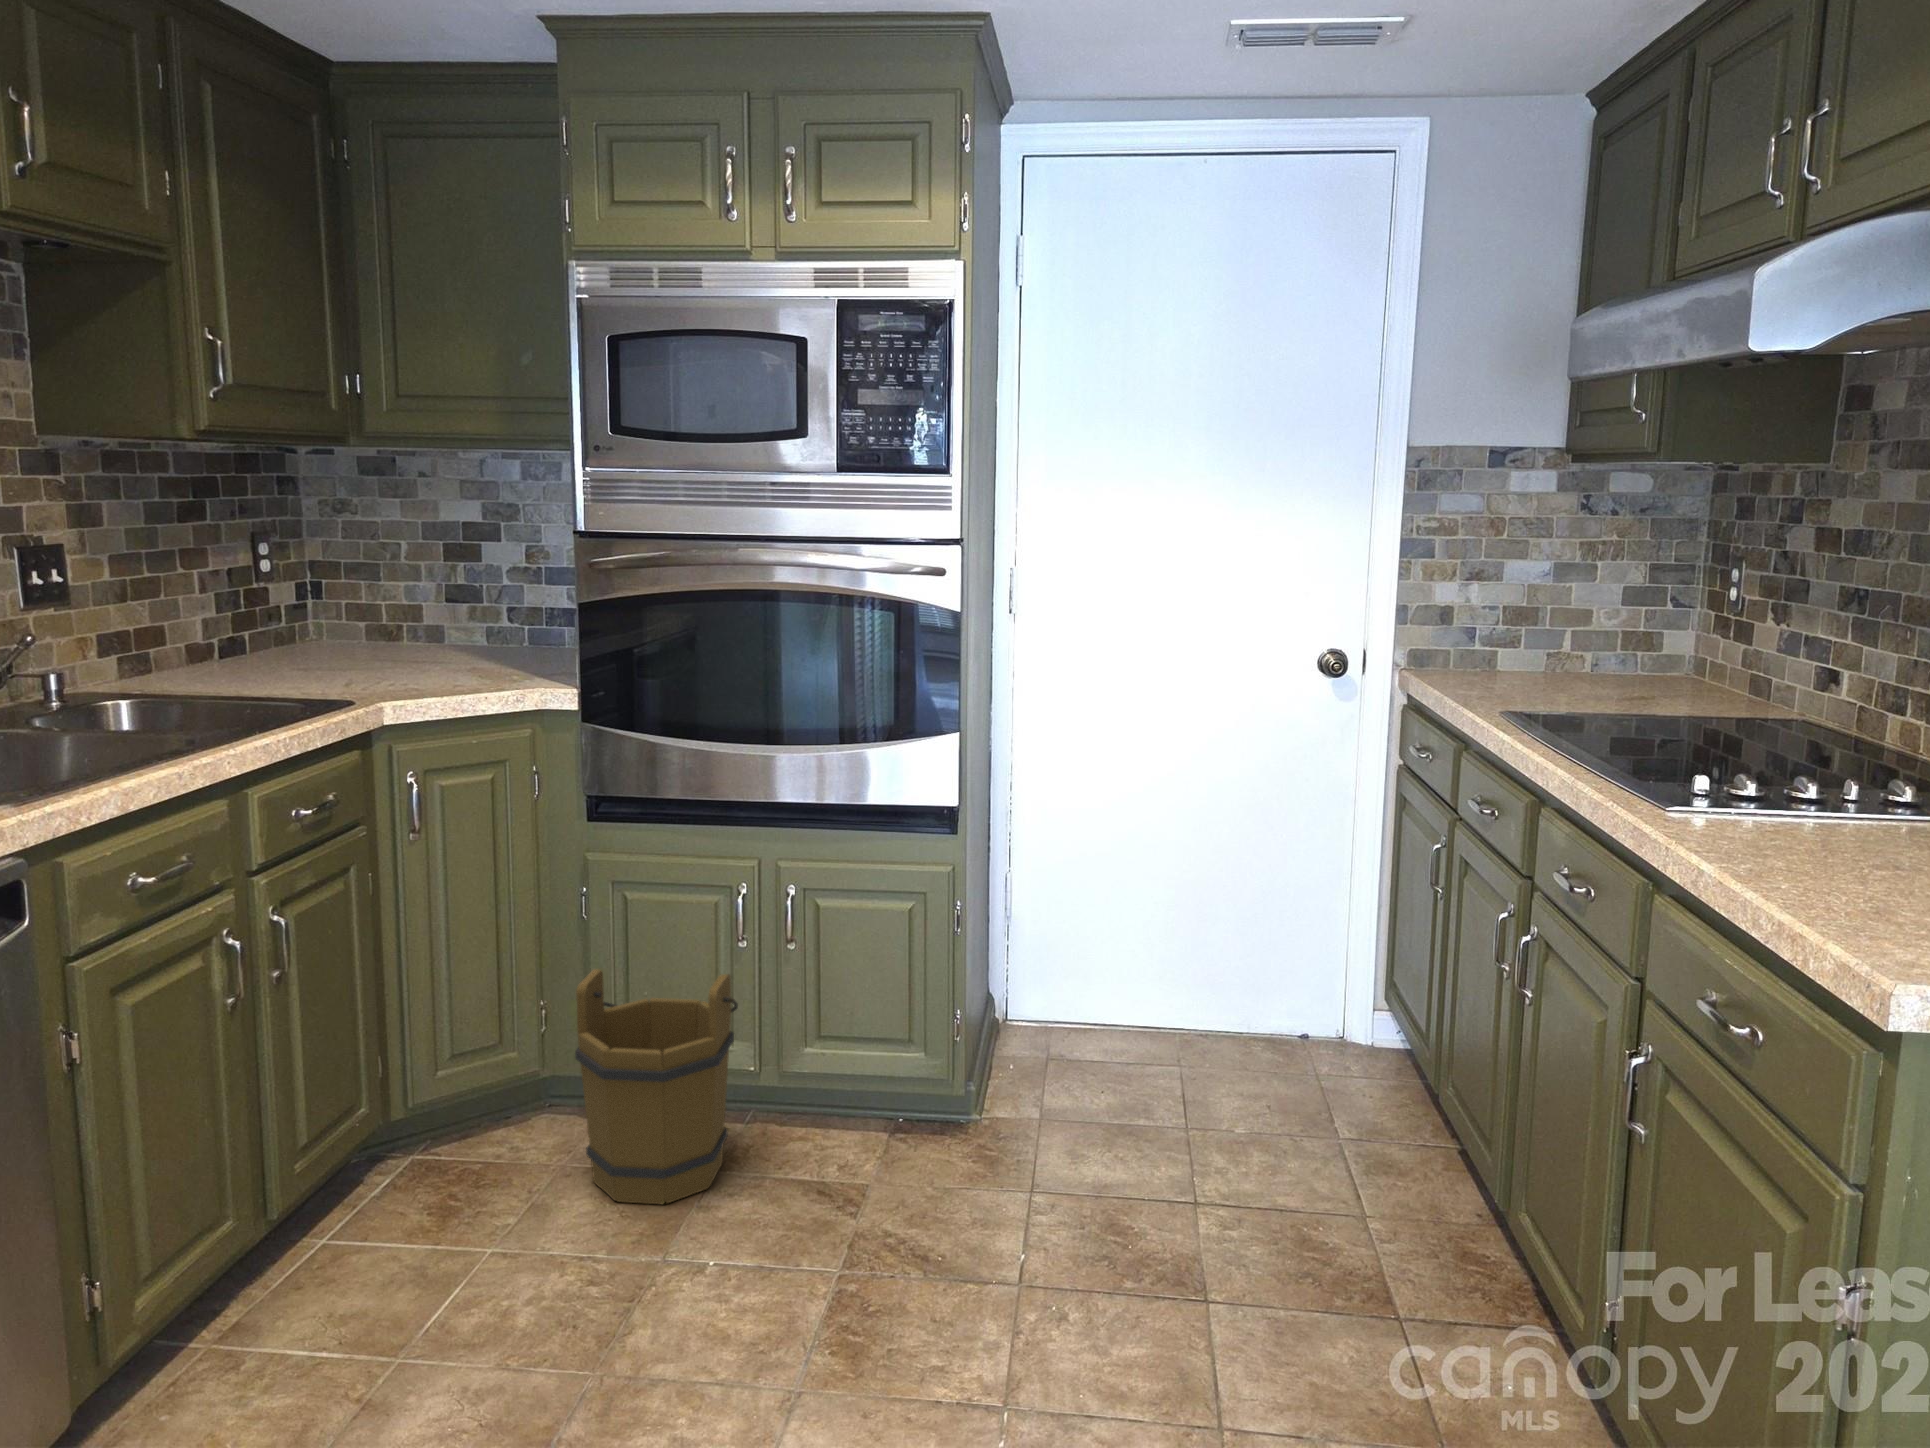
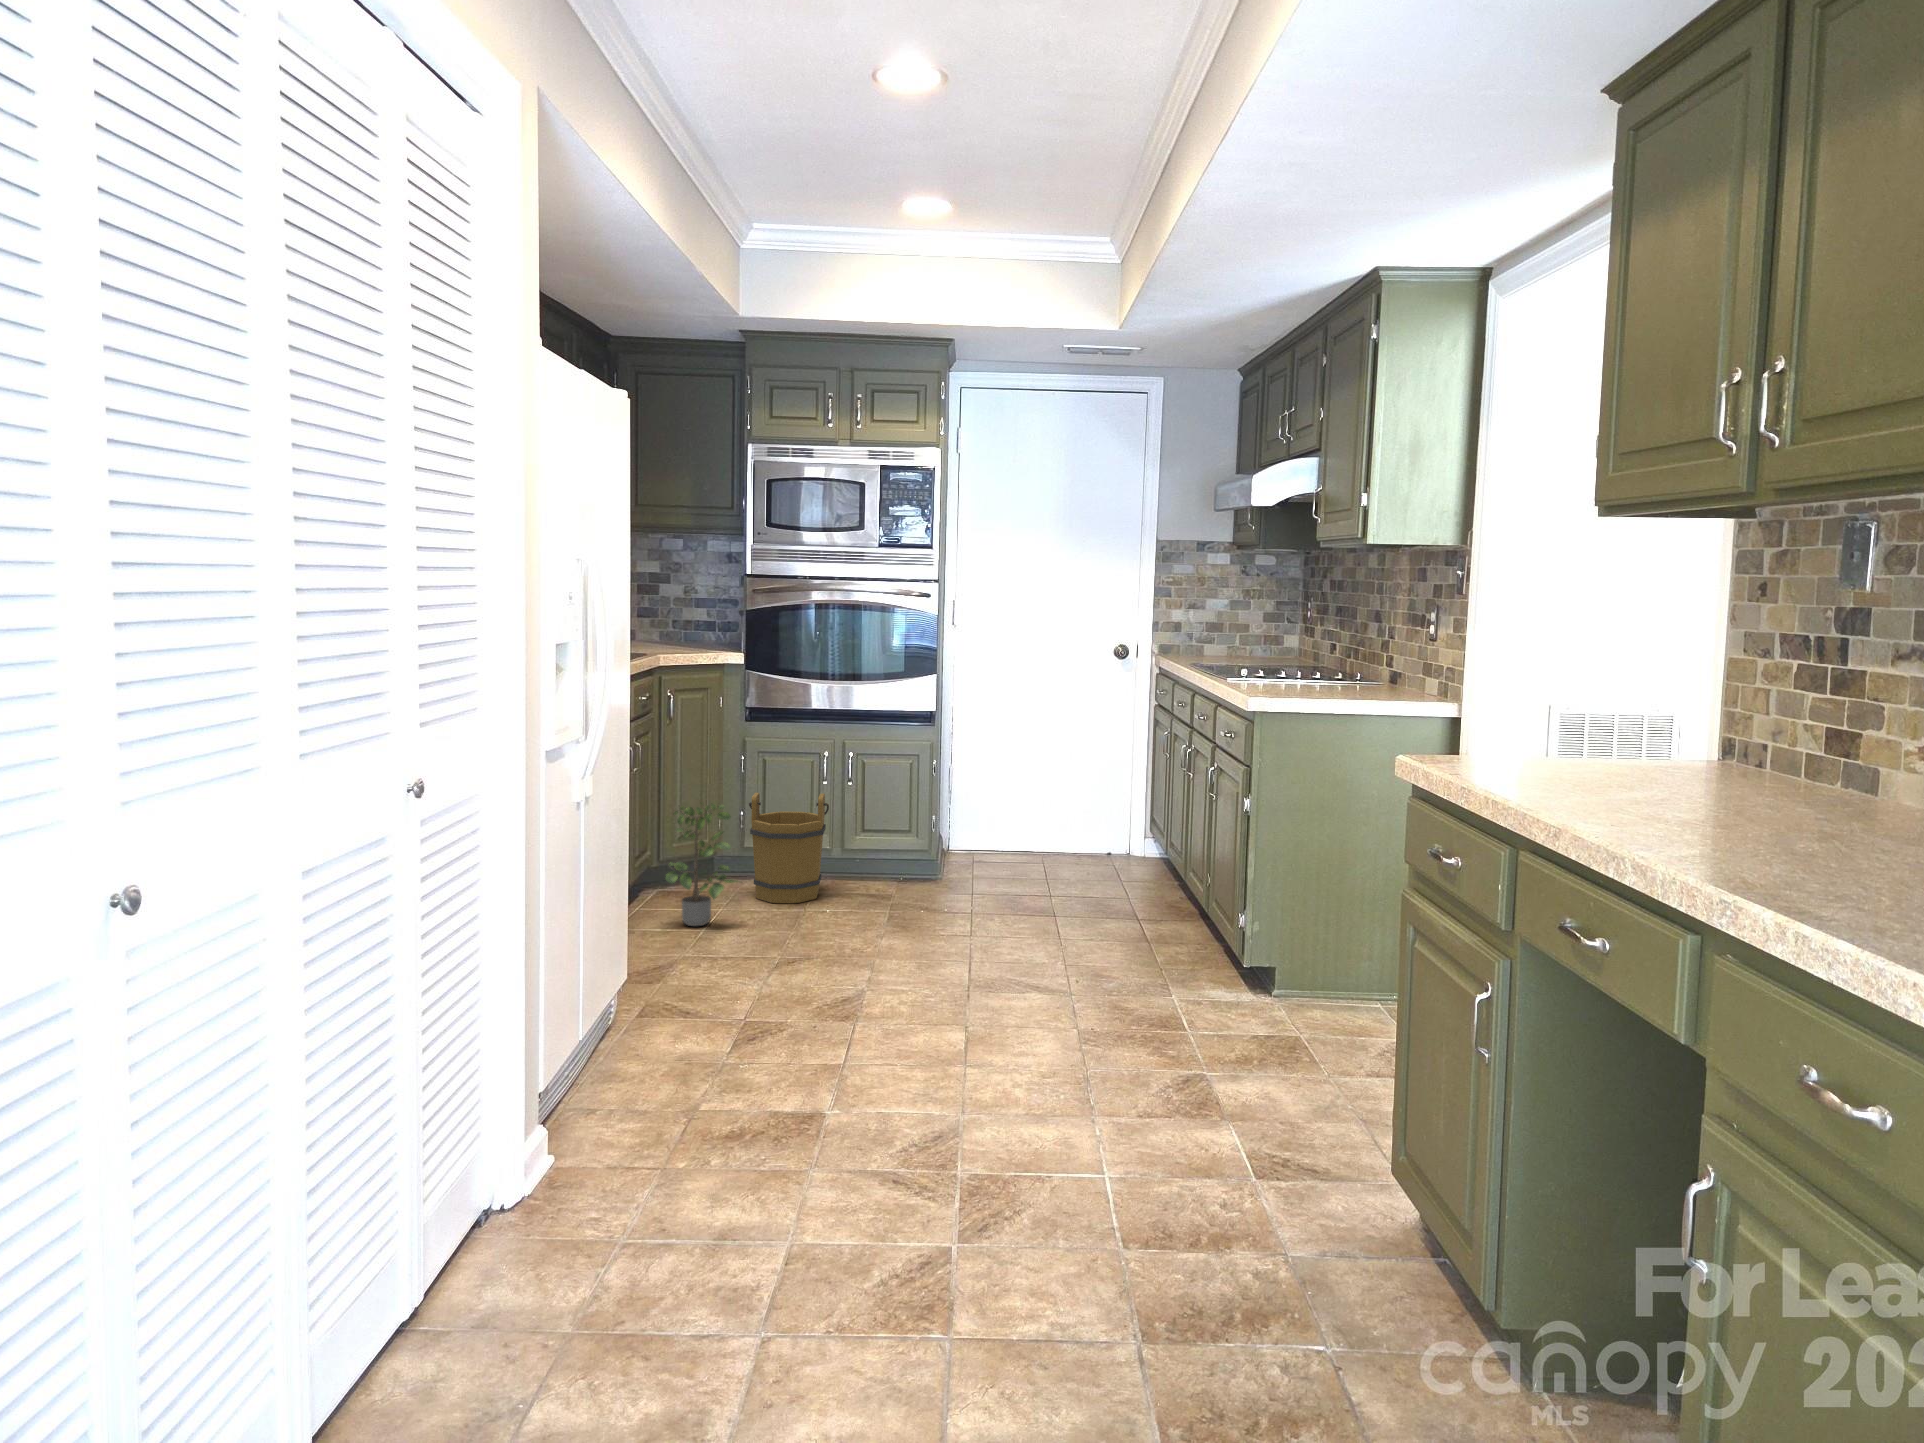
potted plant: none [344,1036,510,1298] -> present [666,804,737,926]

